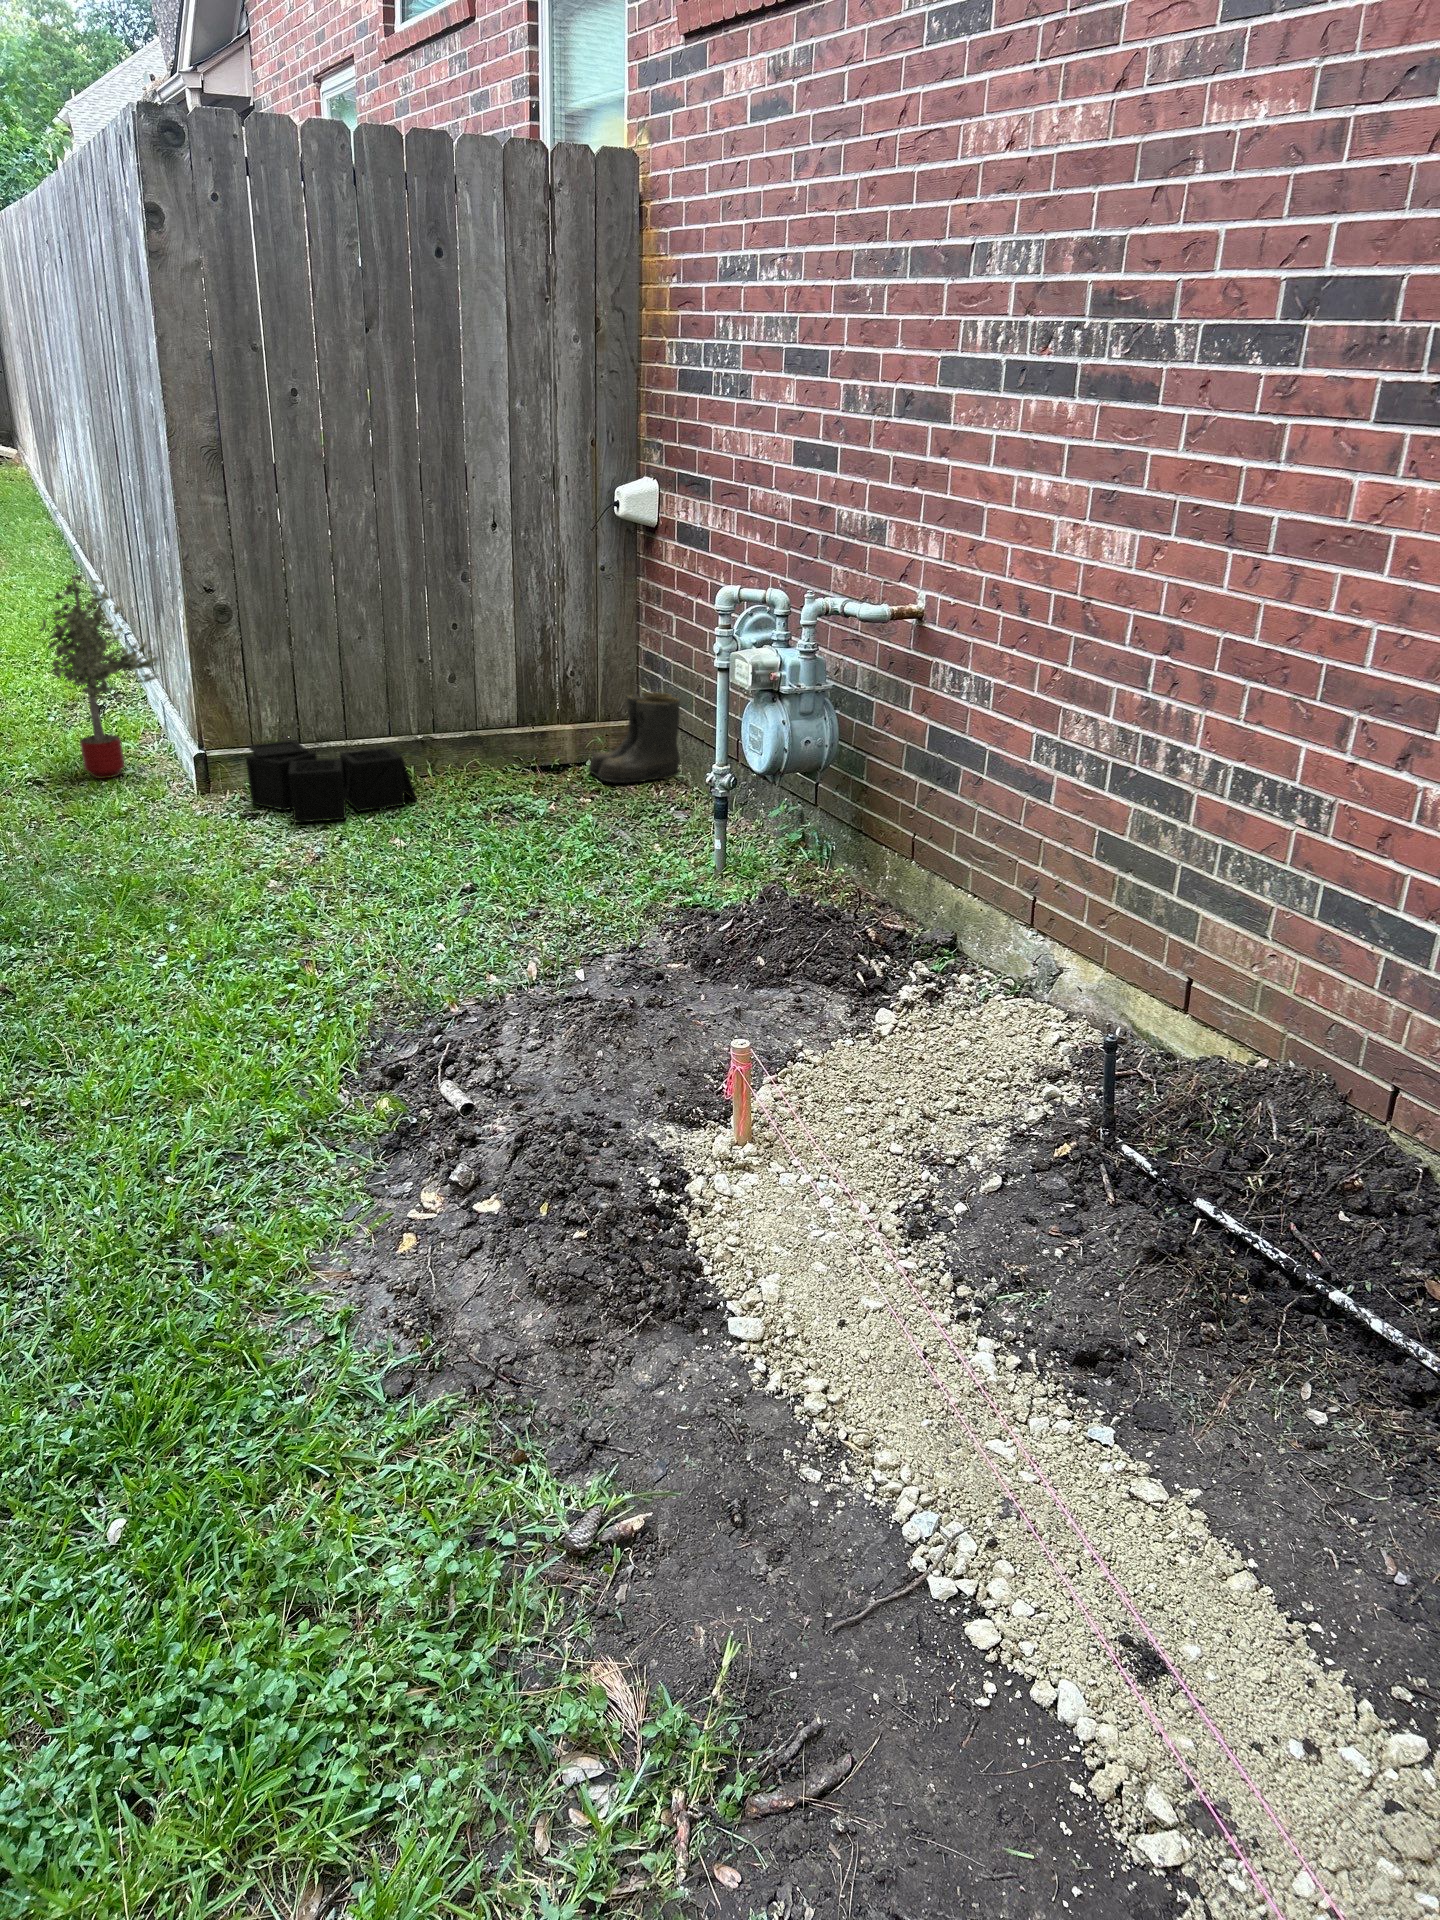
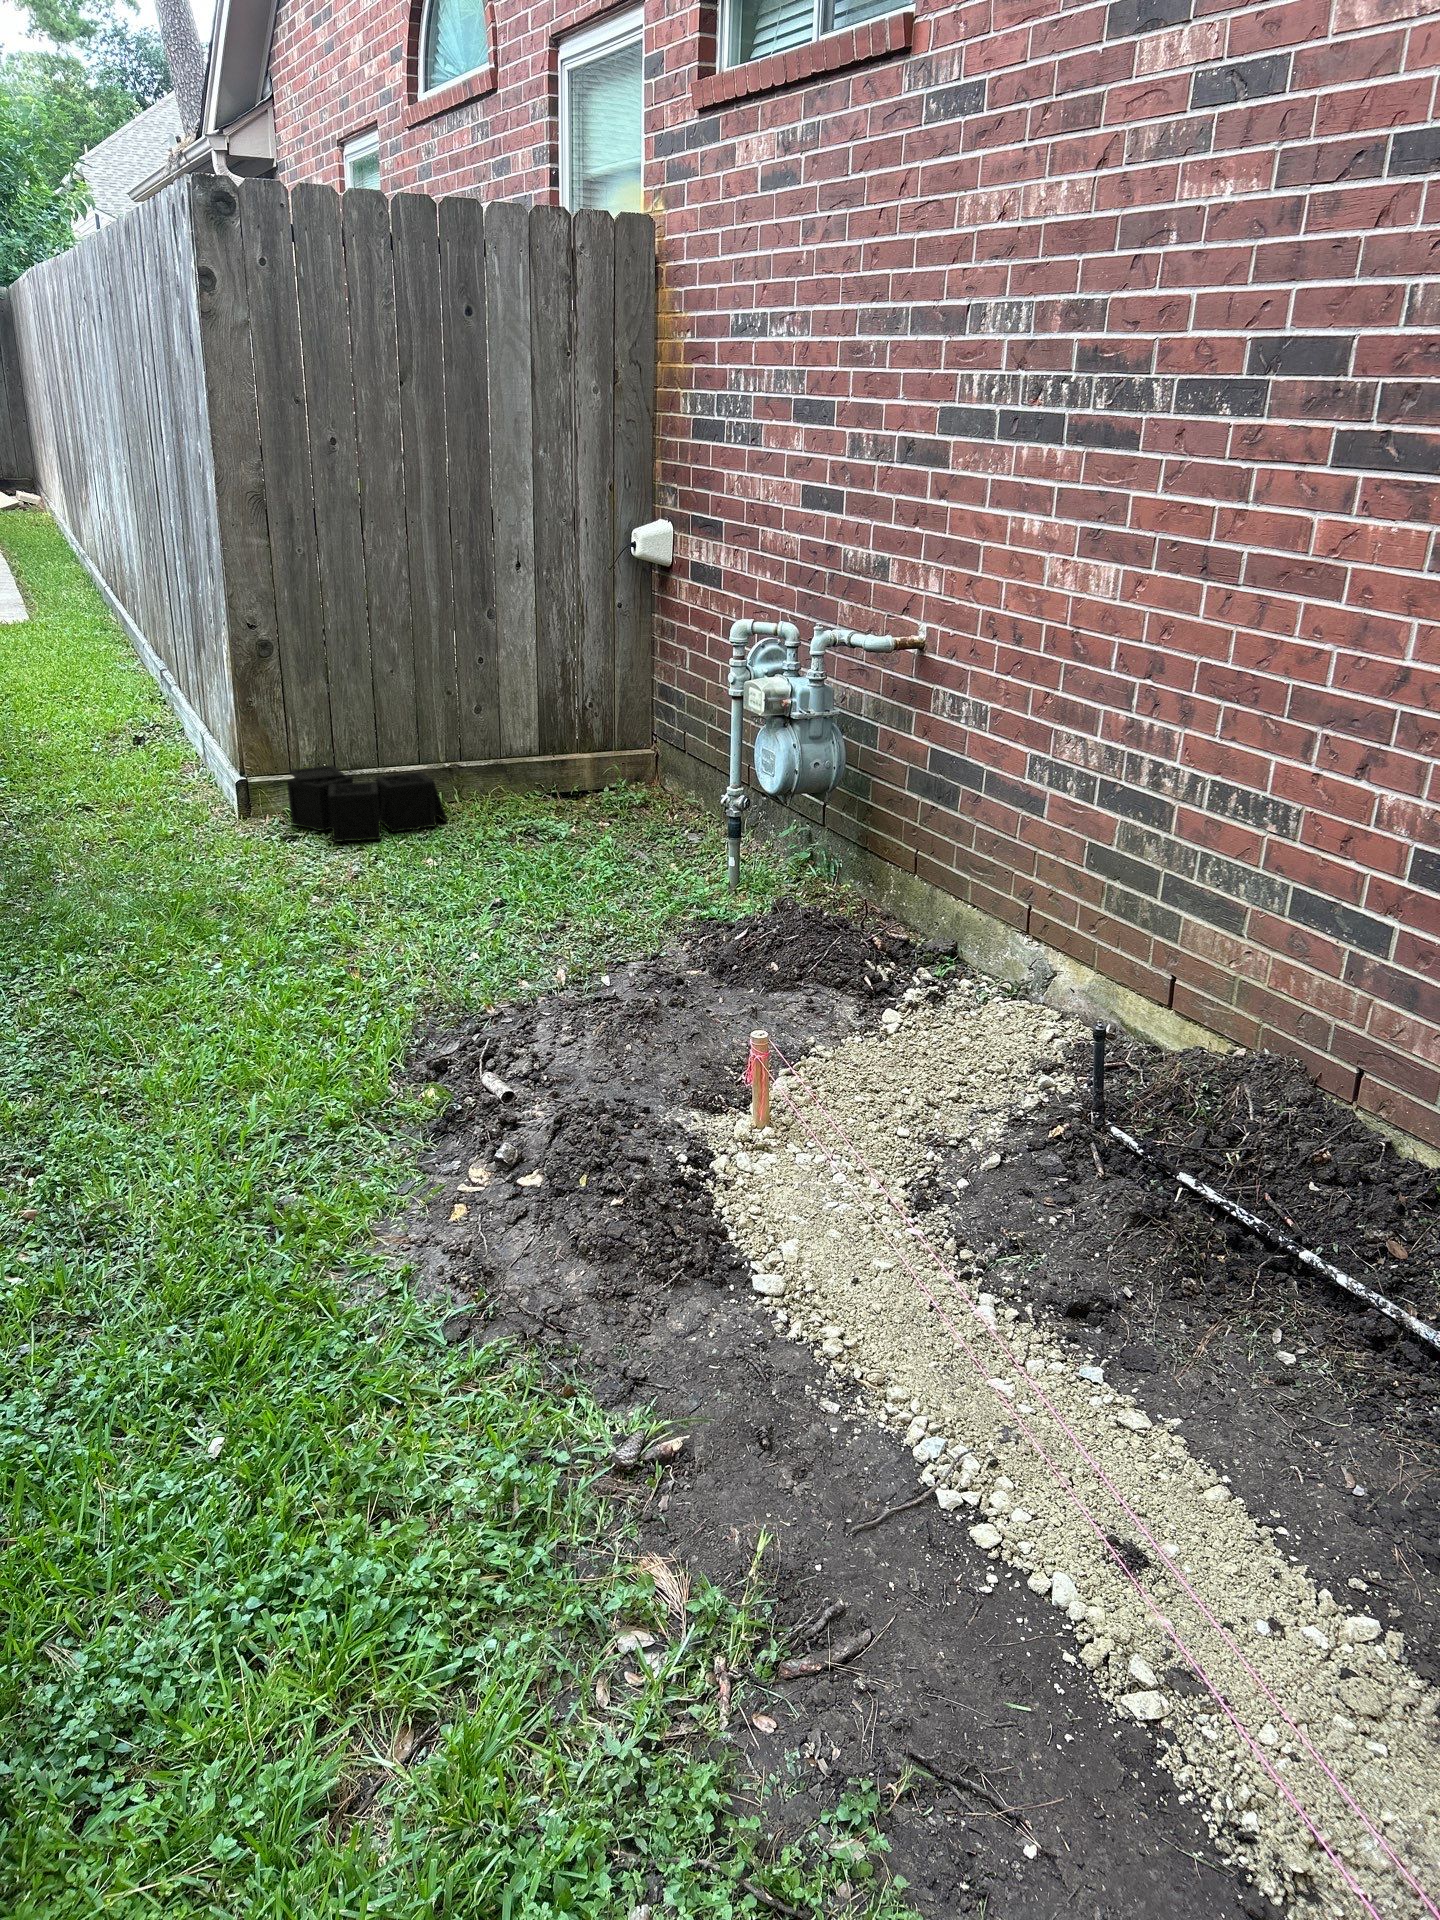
potted tree: present [40,575,161,779] -> none [91,609,208,802]
boots: present [588,692,680,783] -> none [608,721,696,806]

